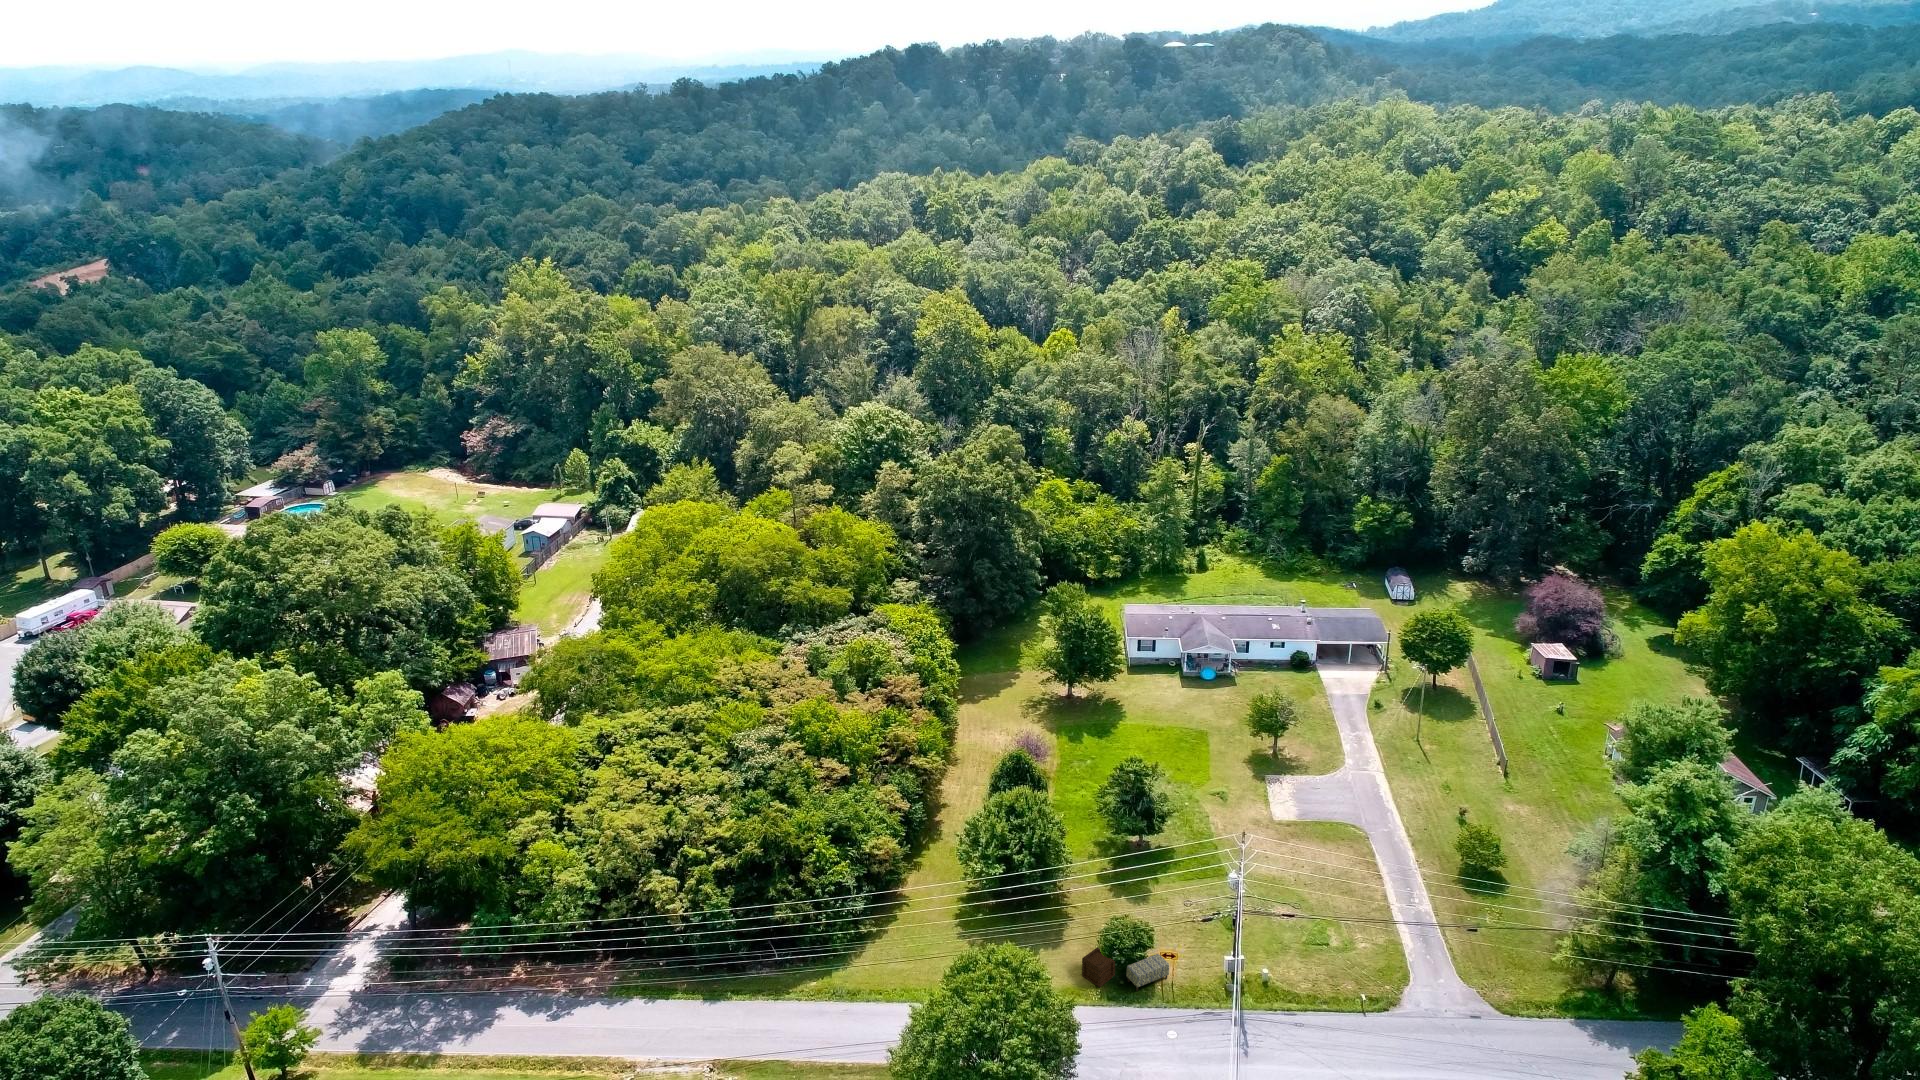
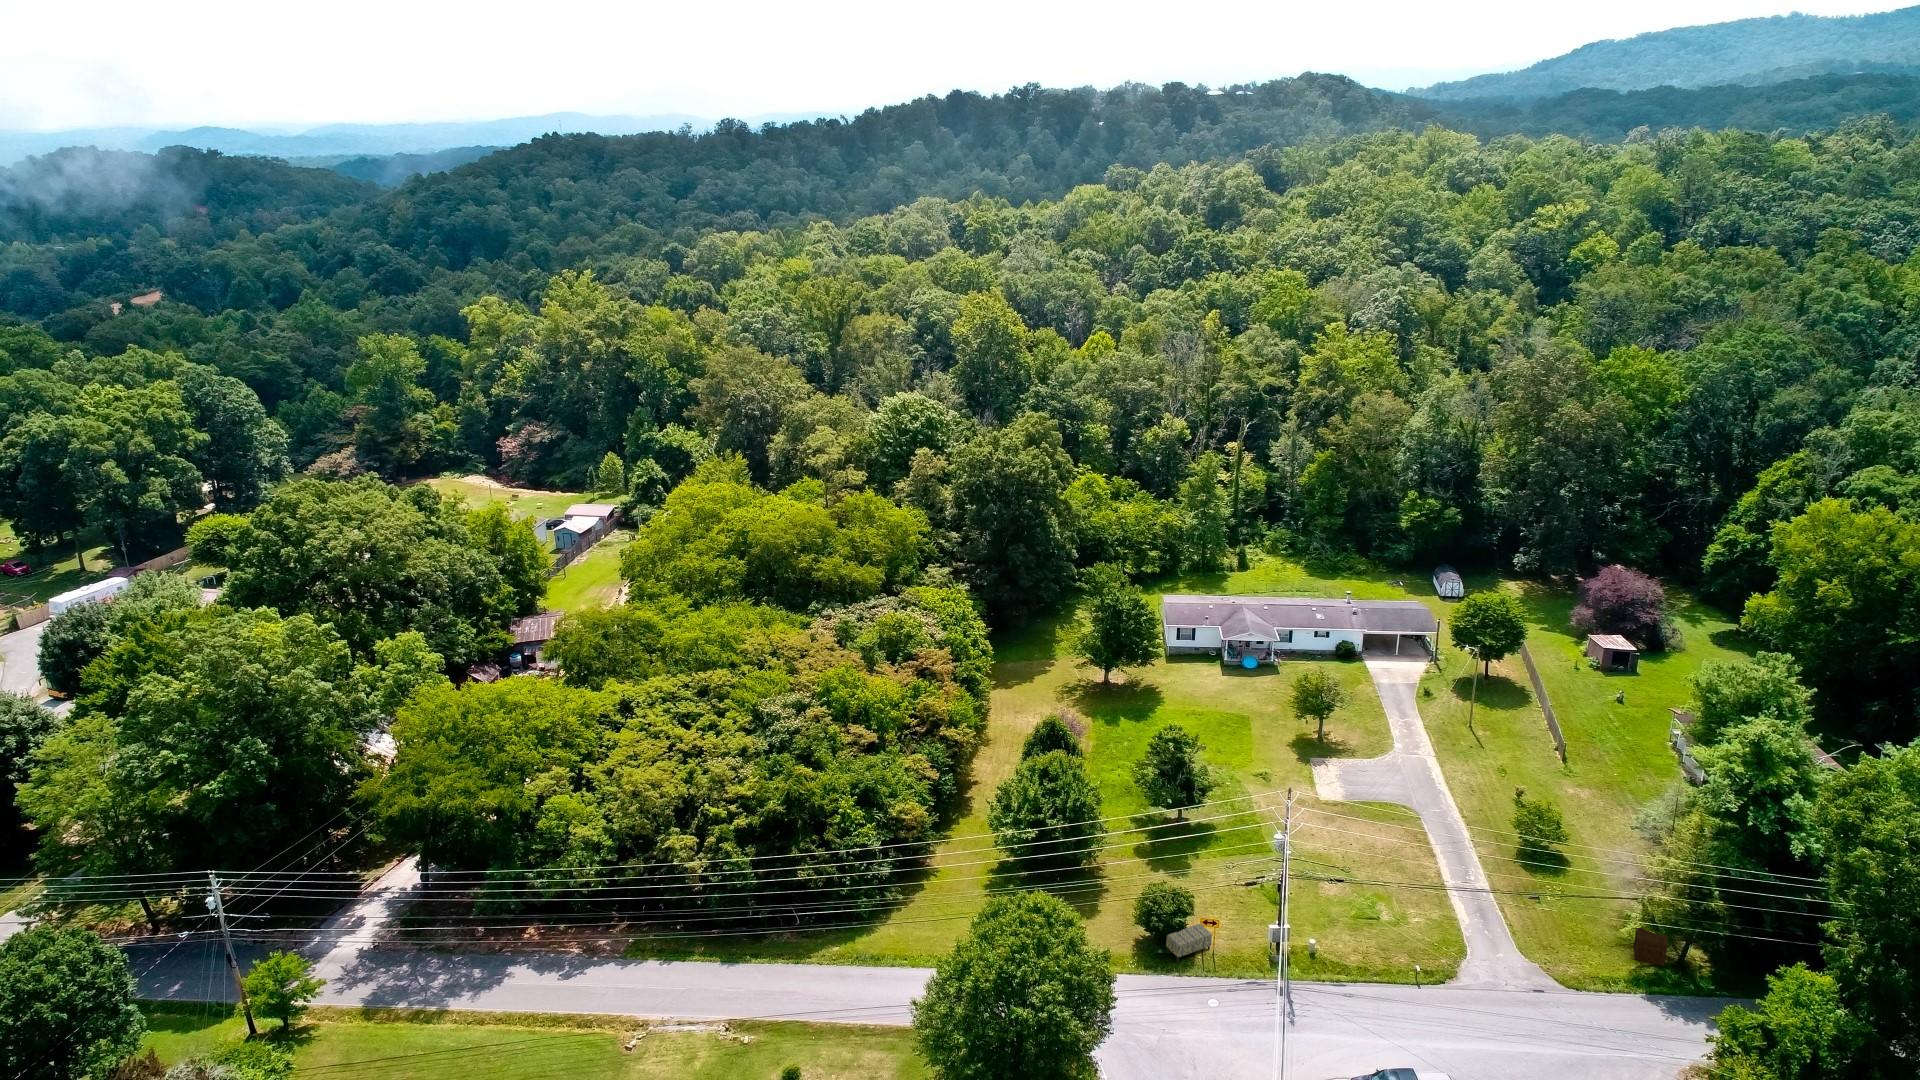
wooden crate: present [1082,947,1115,987] -> present [1634,928,1668,966]

